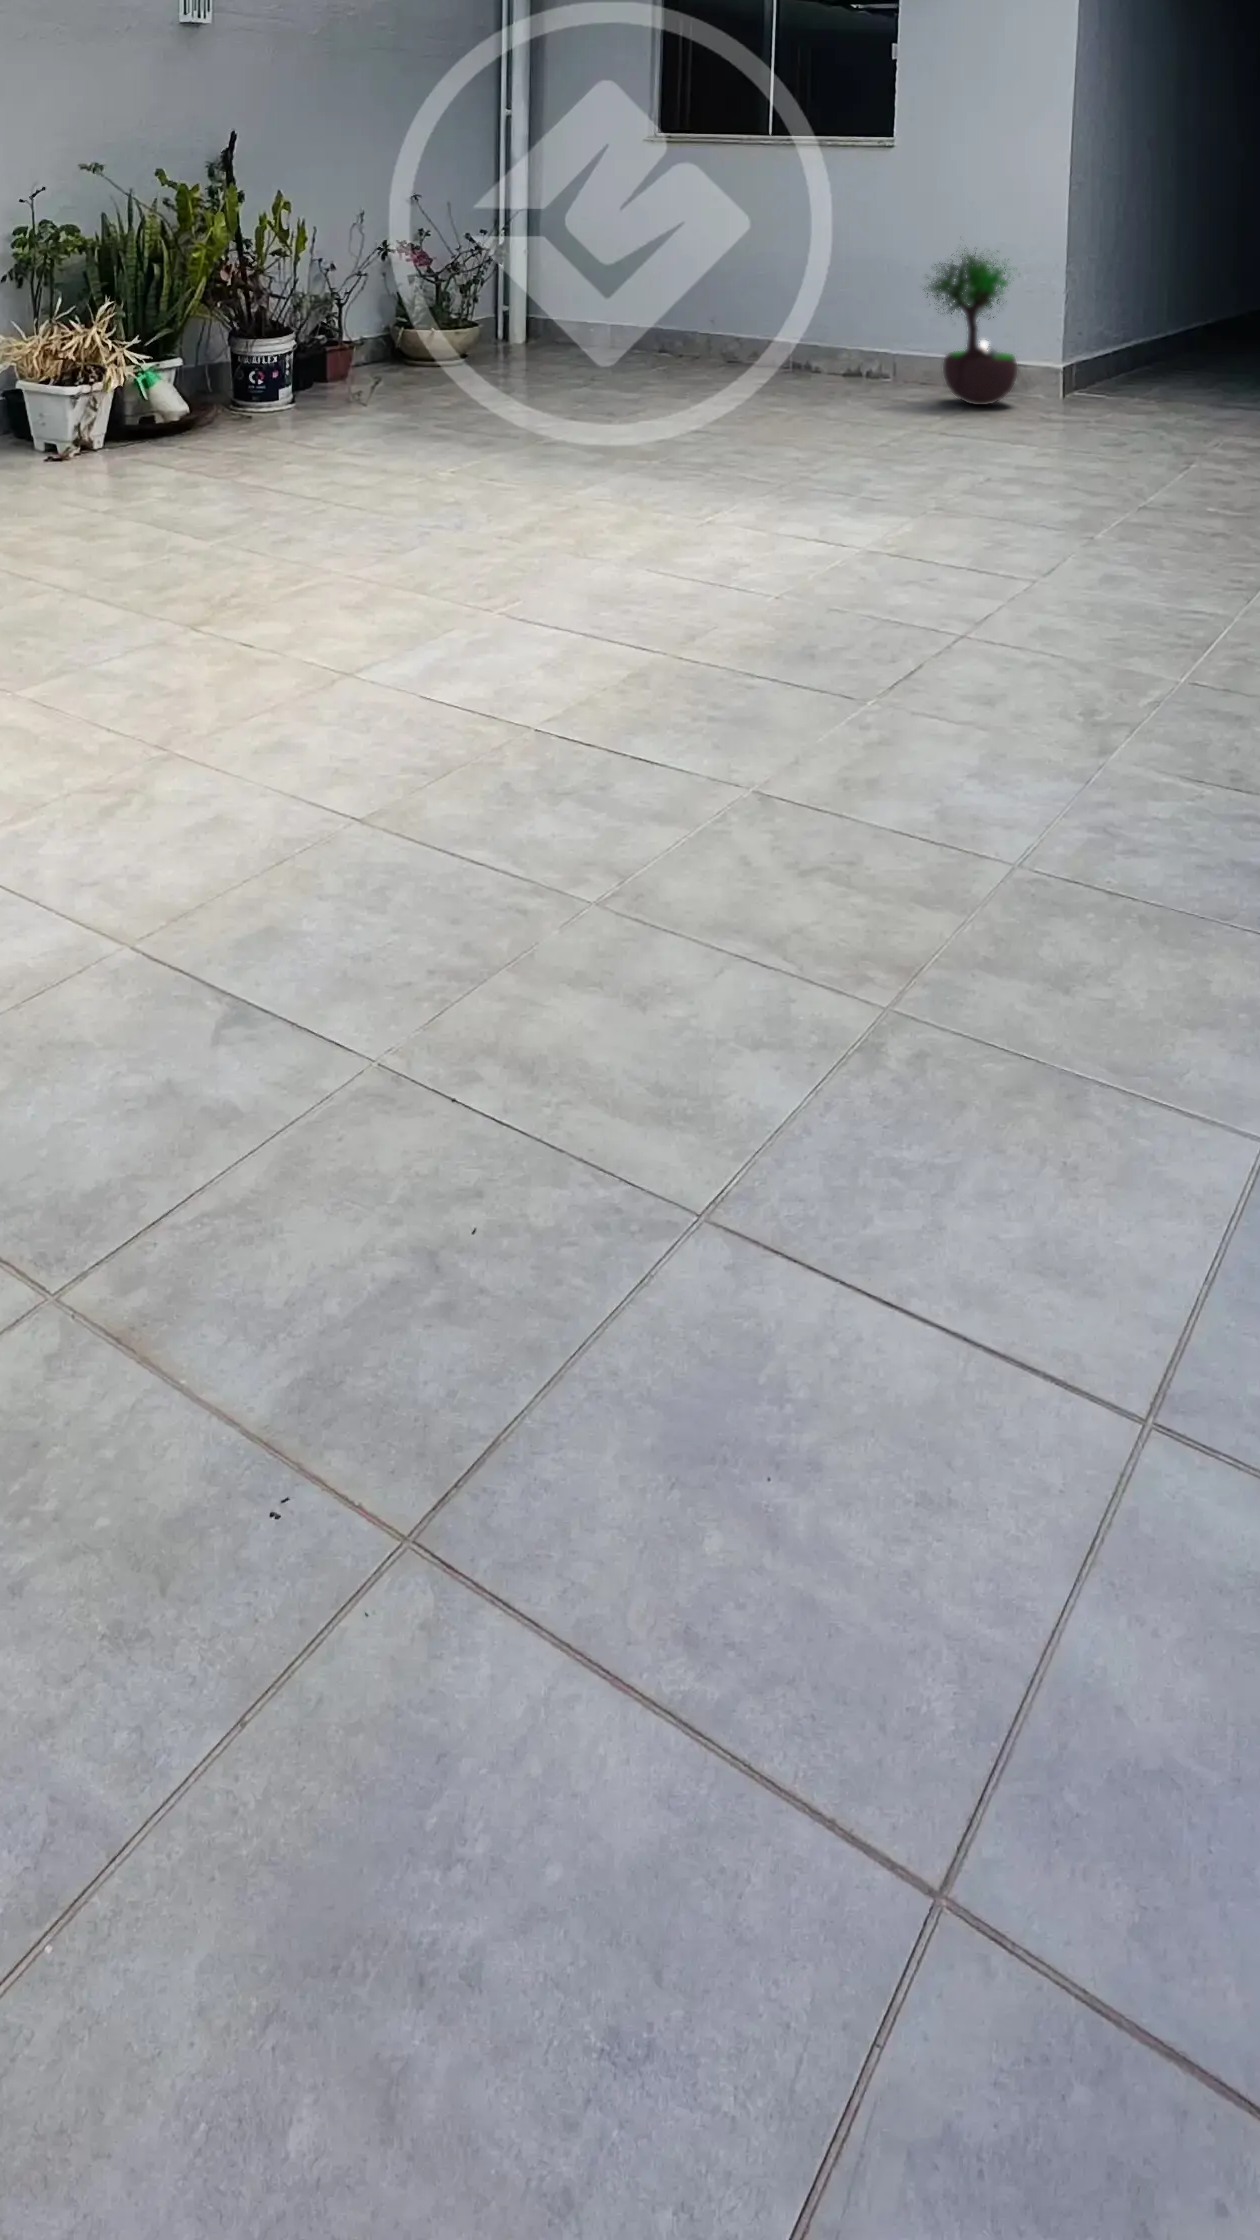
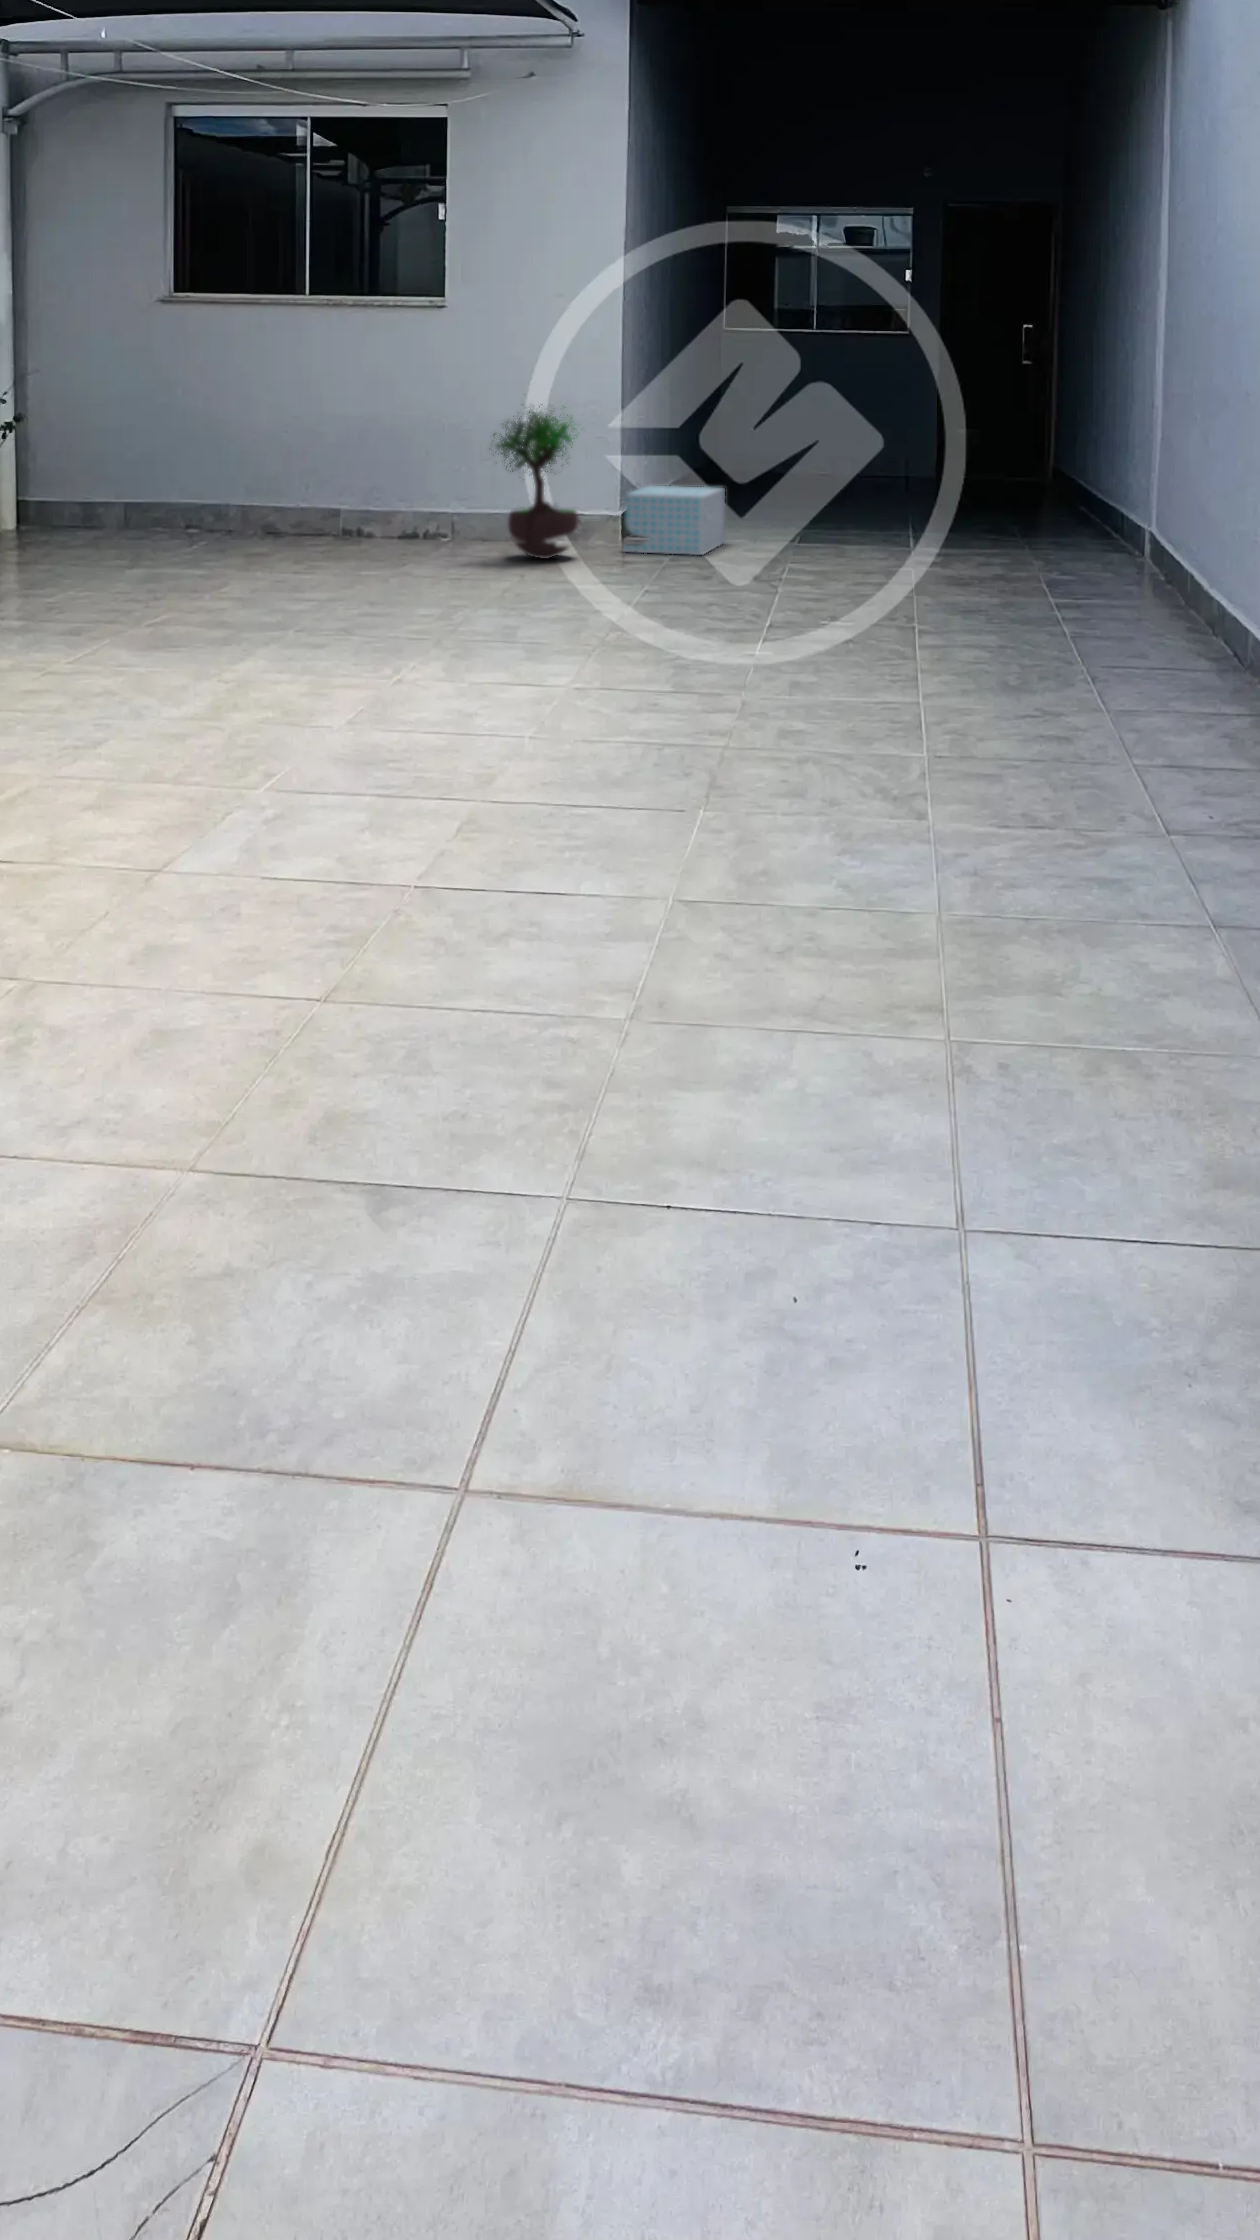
storage box: none [1069,335,1194,414] -> present [623,486,725,555]

